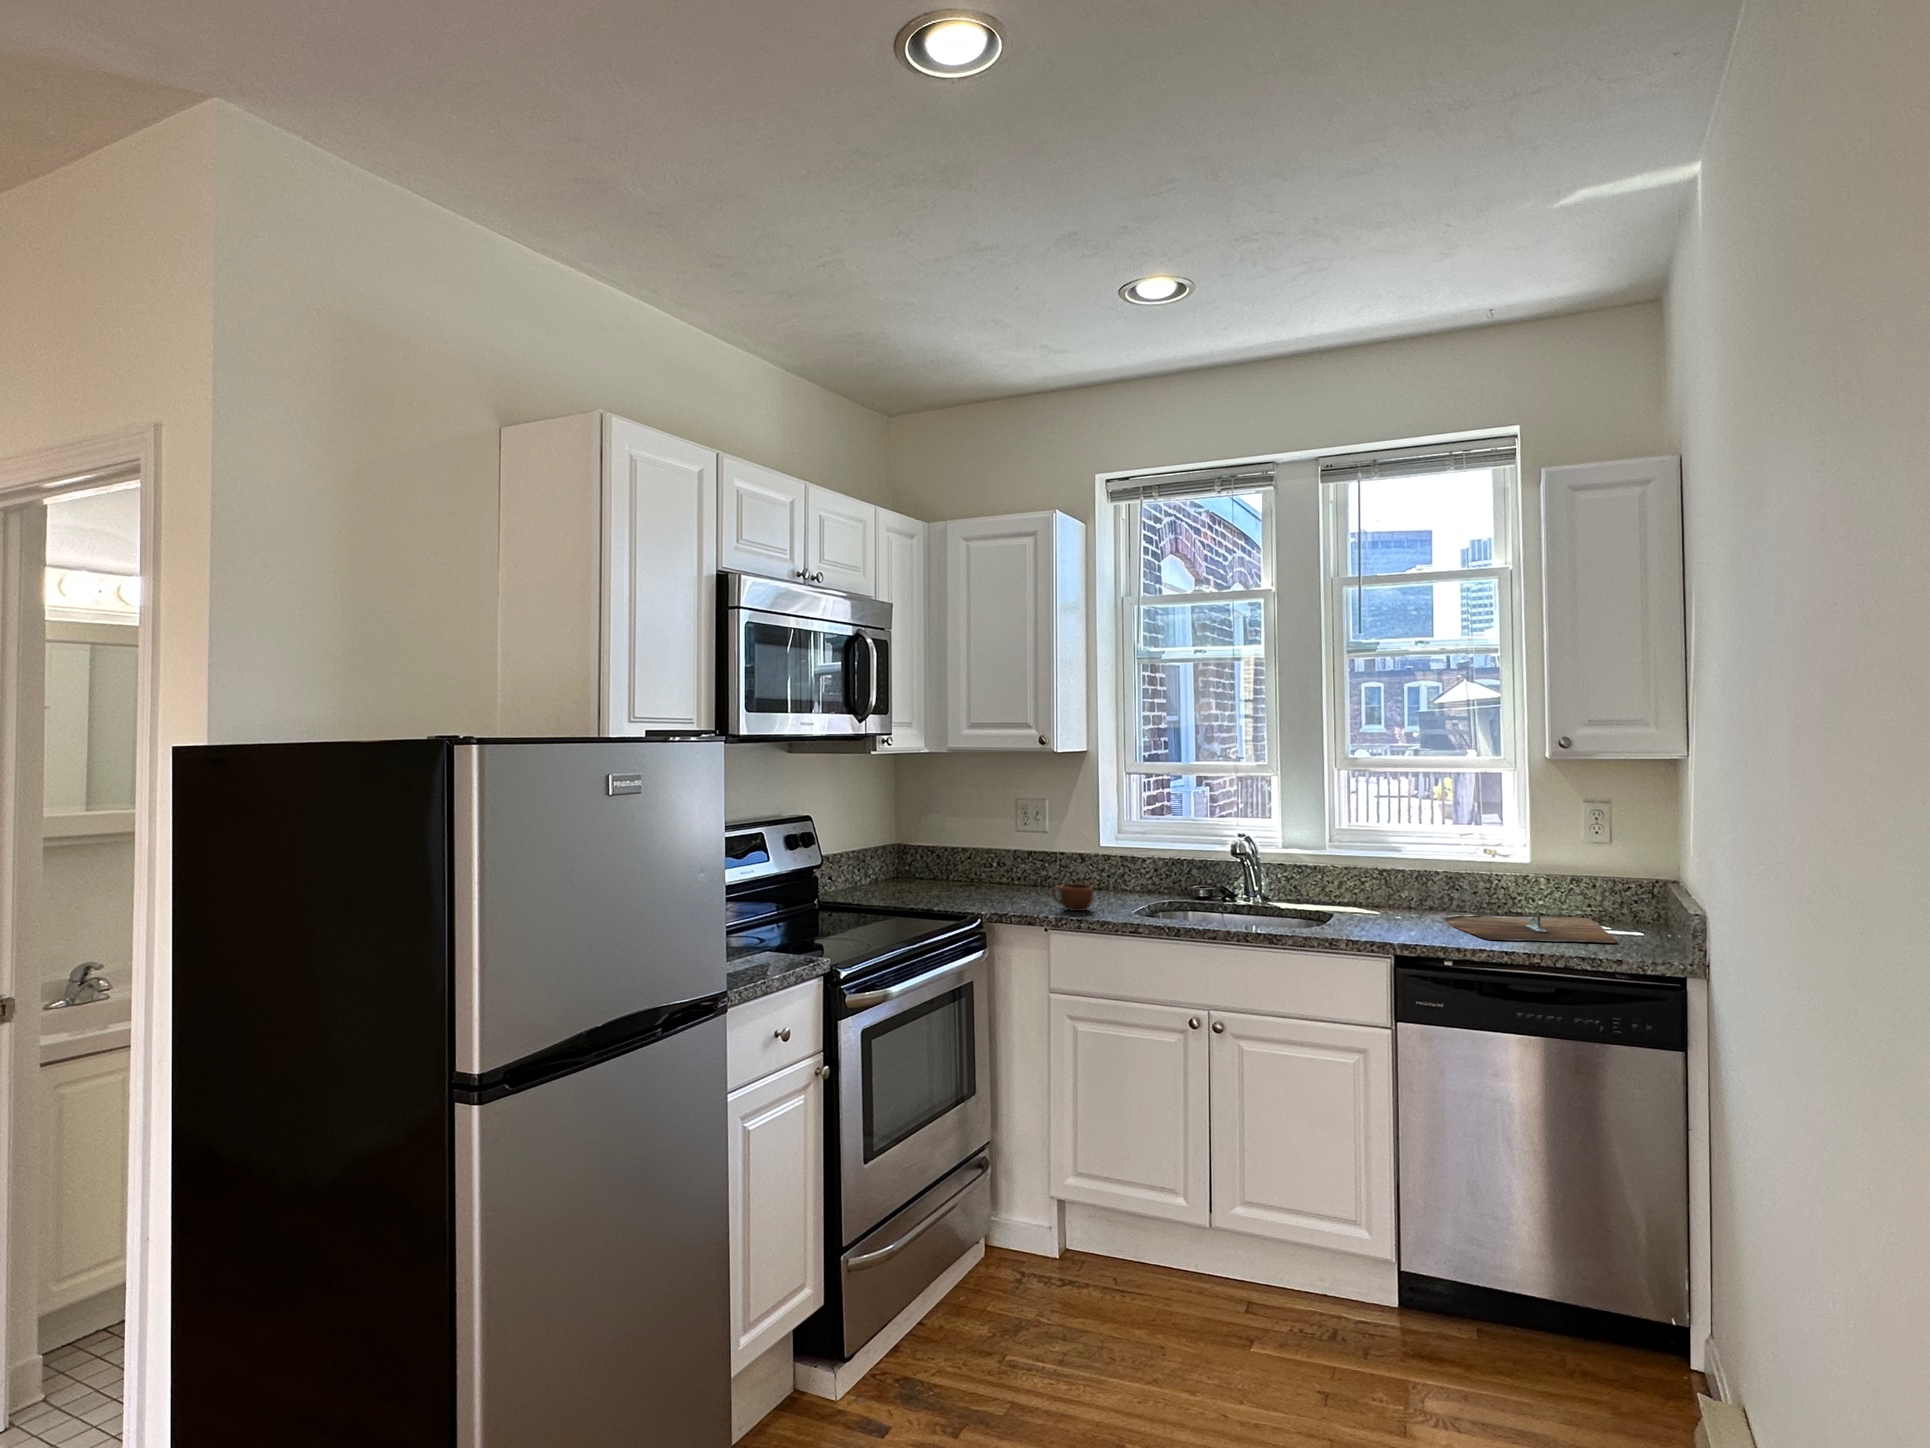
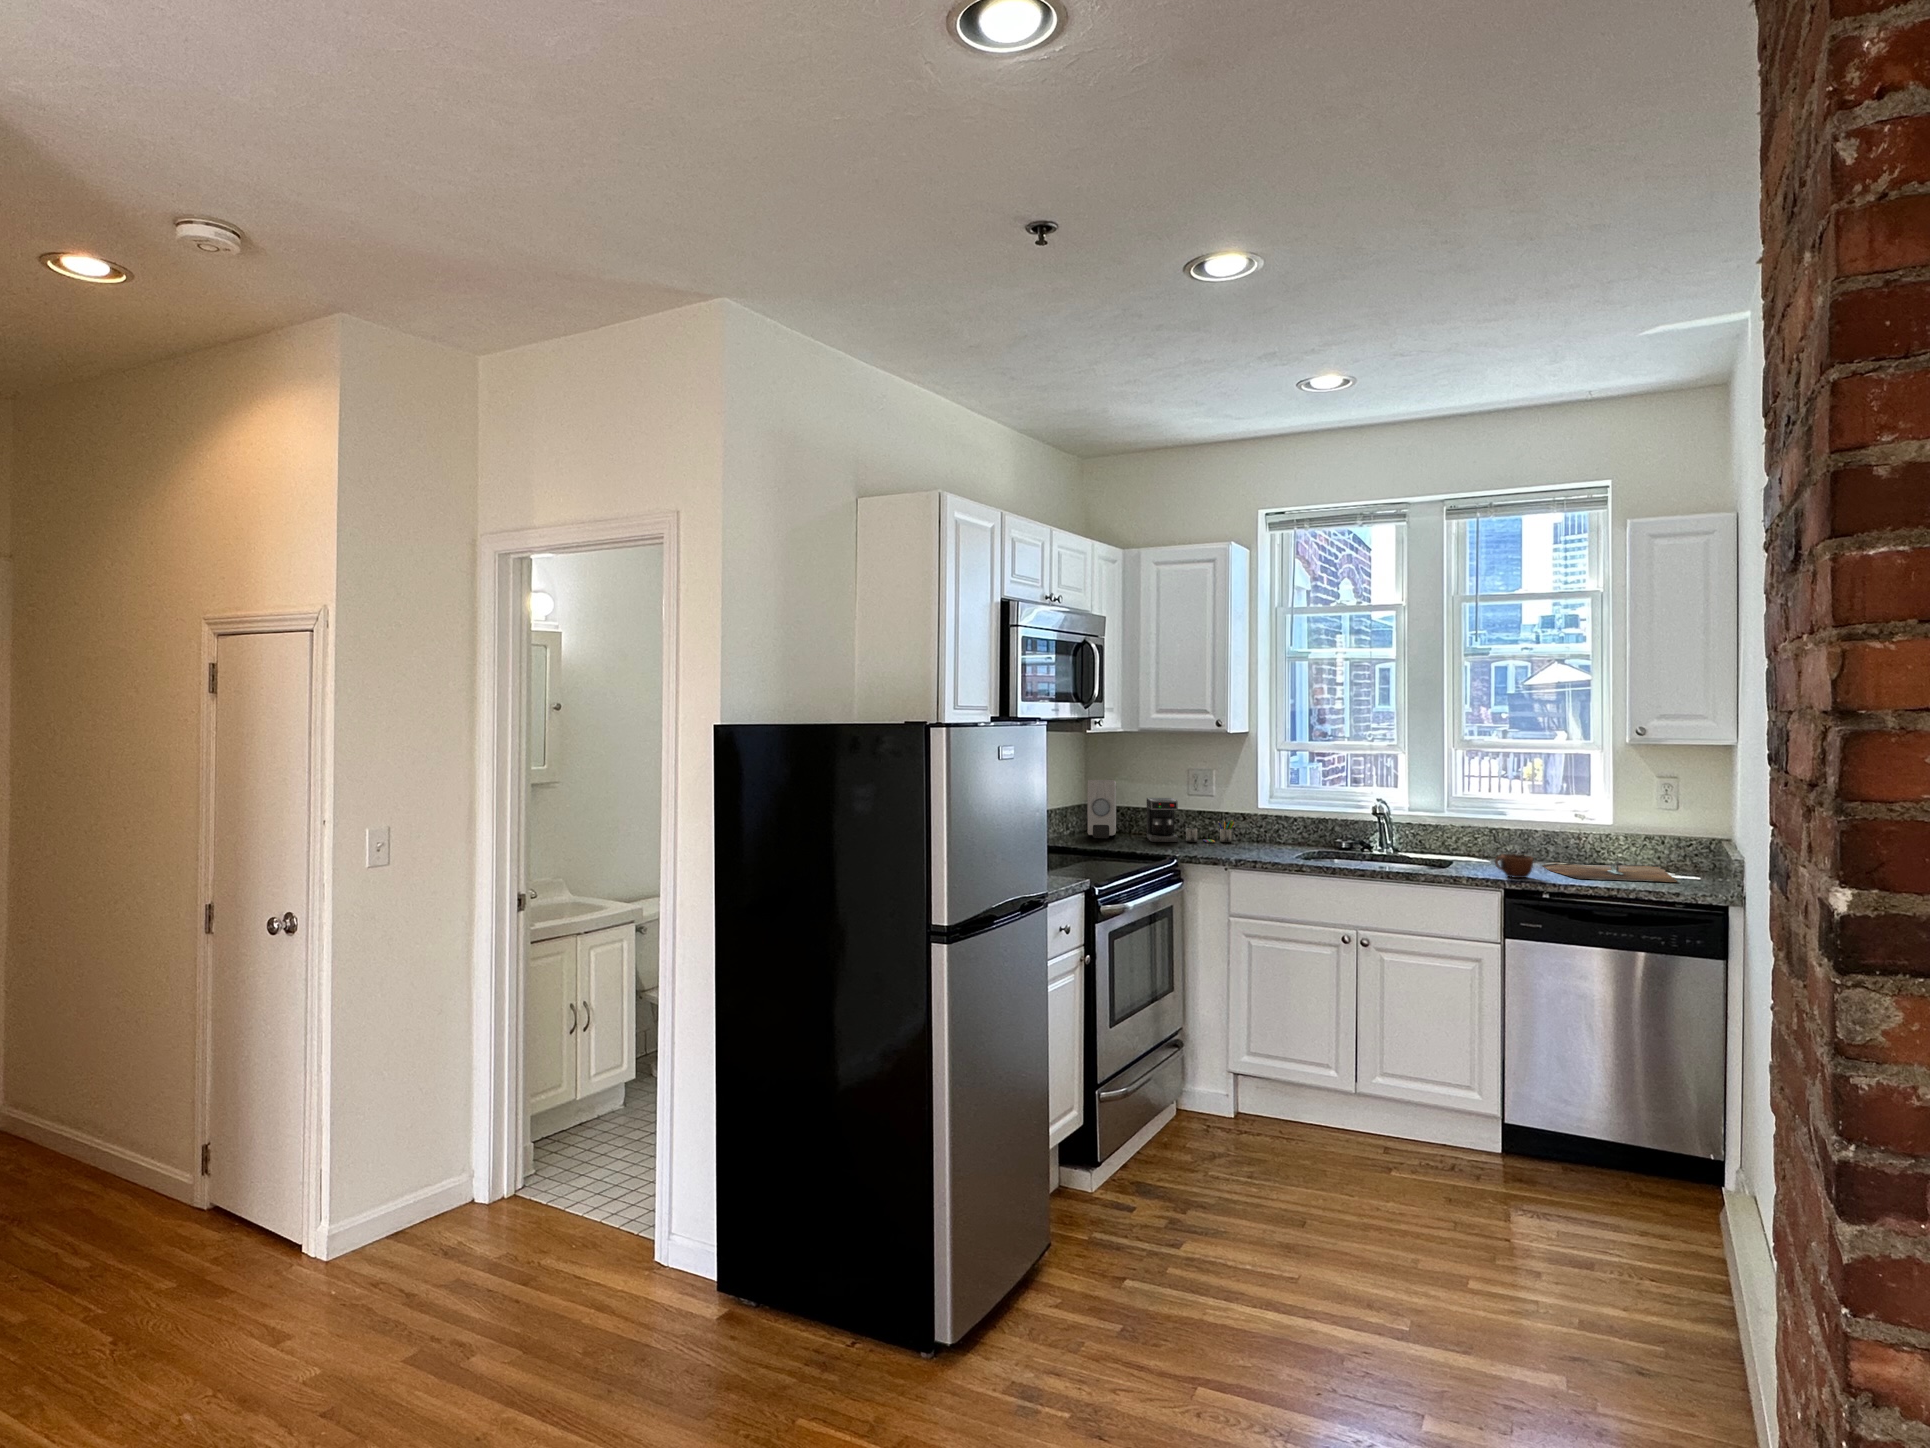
soap dispenser: none [888,814,928,888] -> present [1087,780,1116,838]
coffee maker: none [963,835,1069,892] -> present [1147,798,1234,842]
mug: present [1051,883,1093,911] -> present [1495,854,1533,878]

